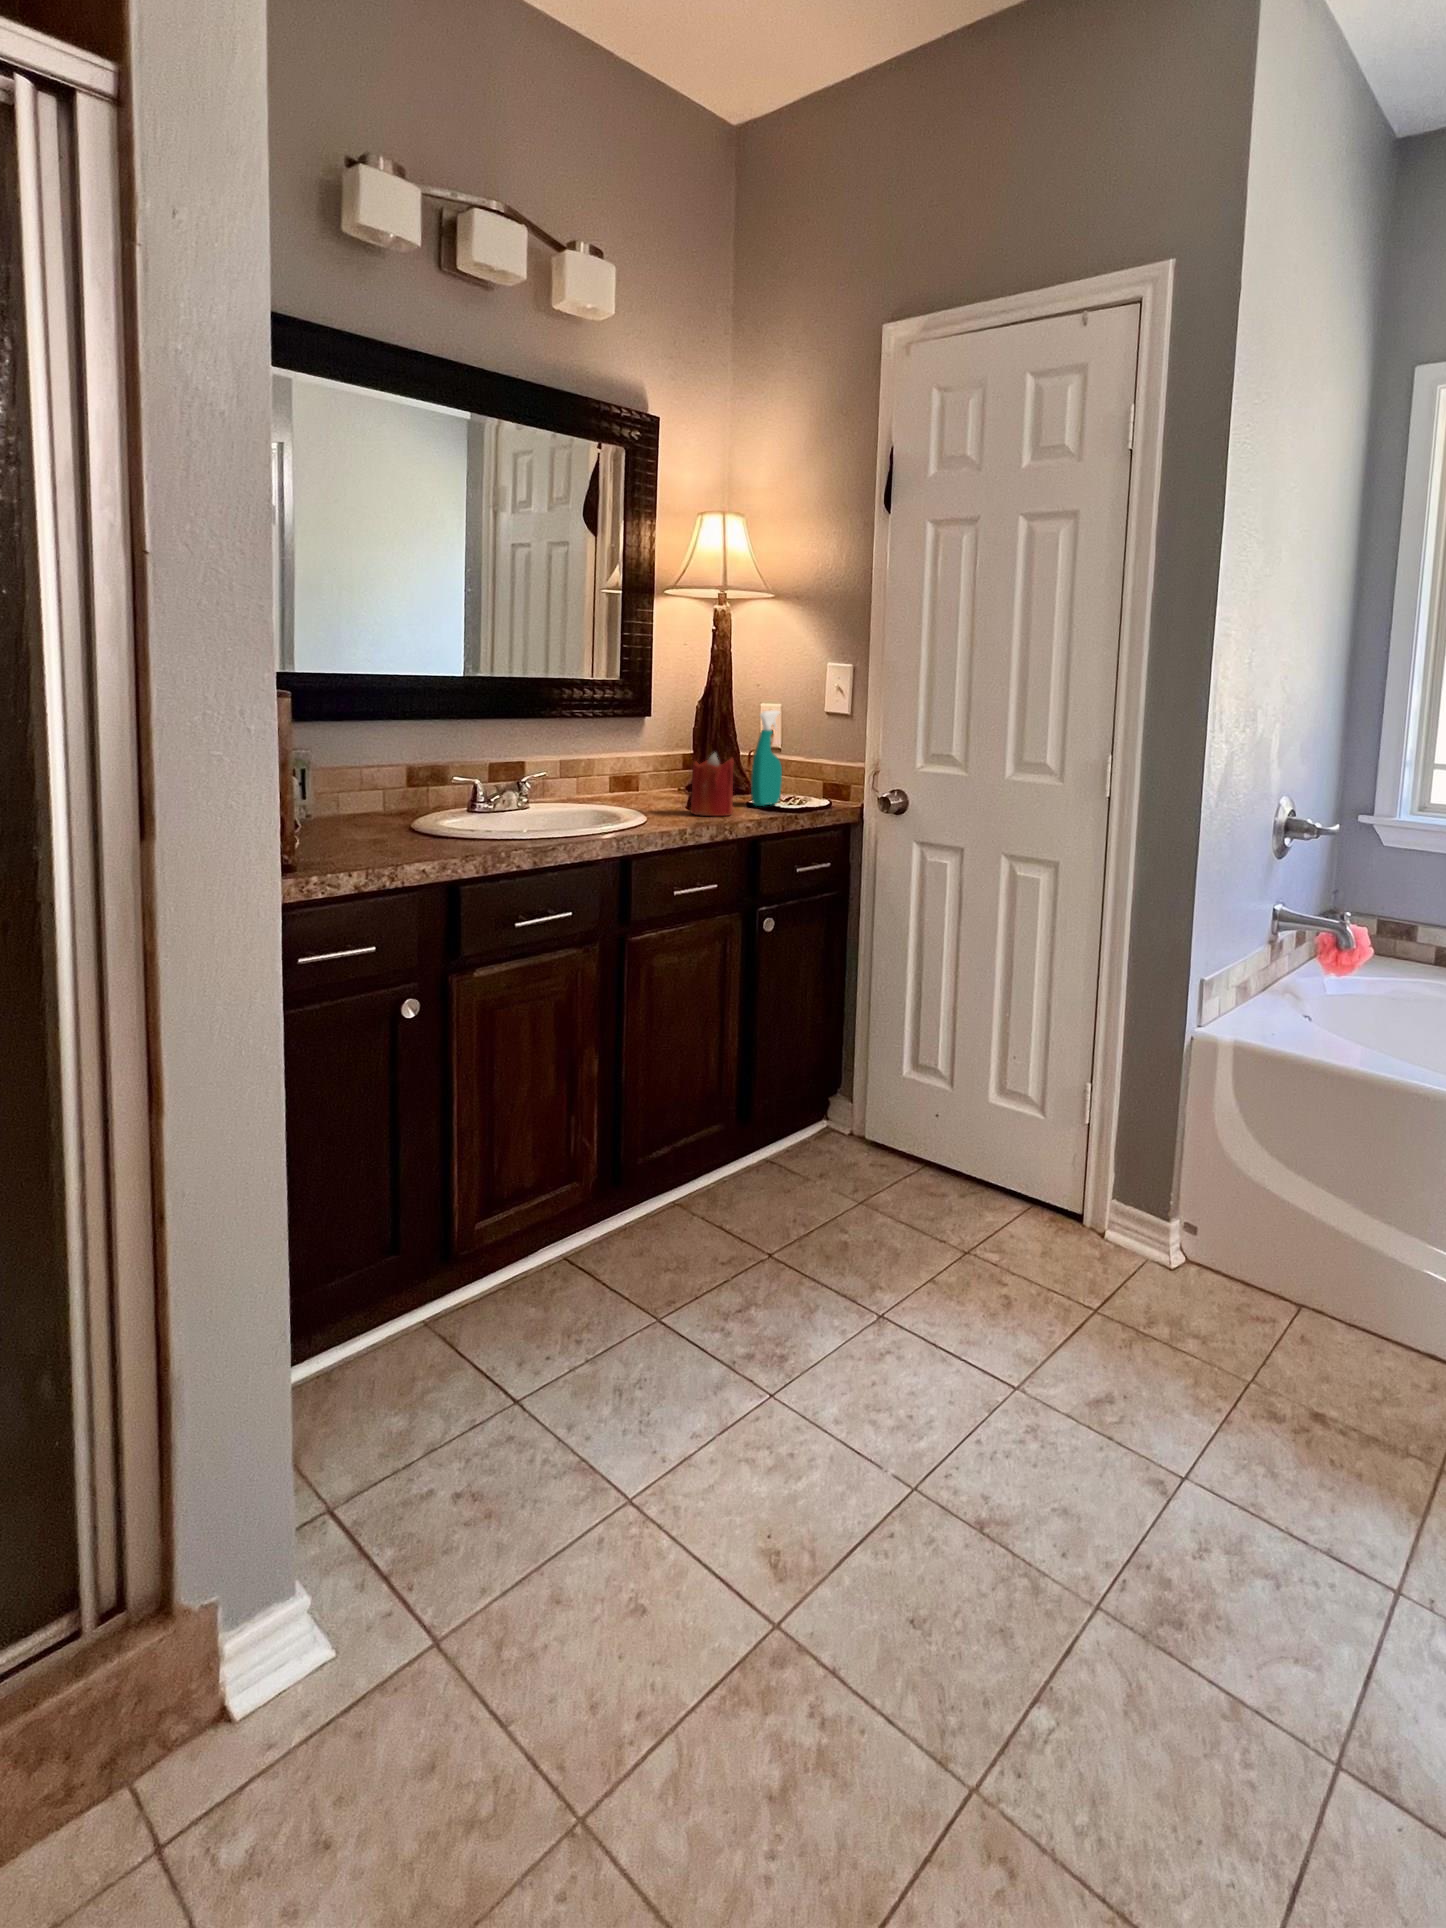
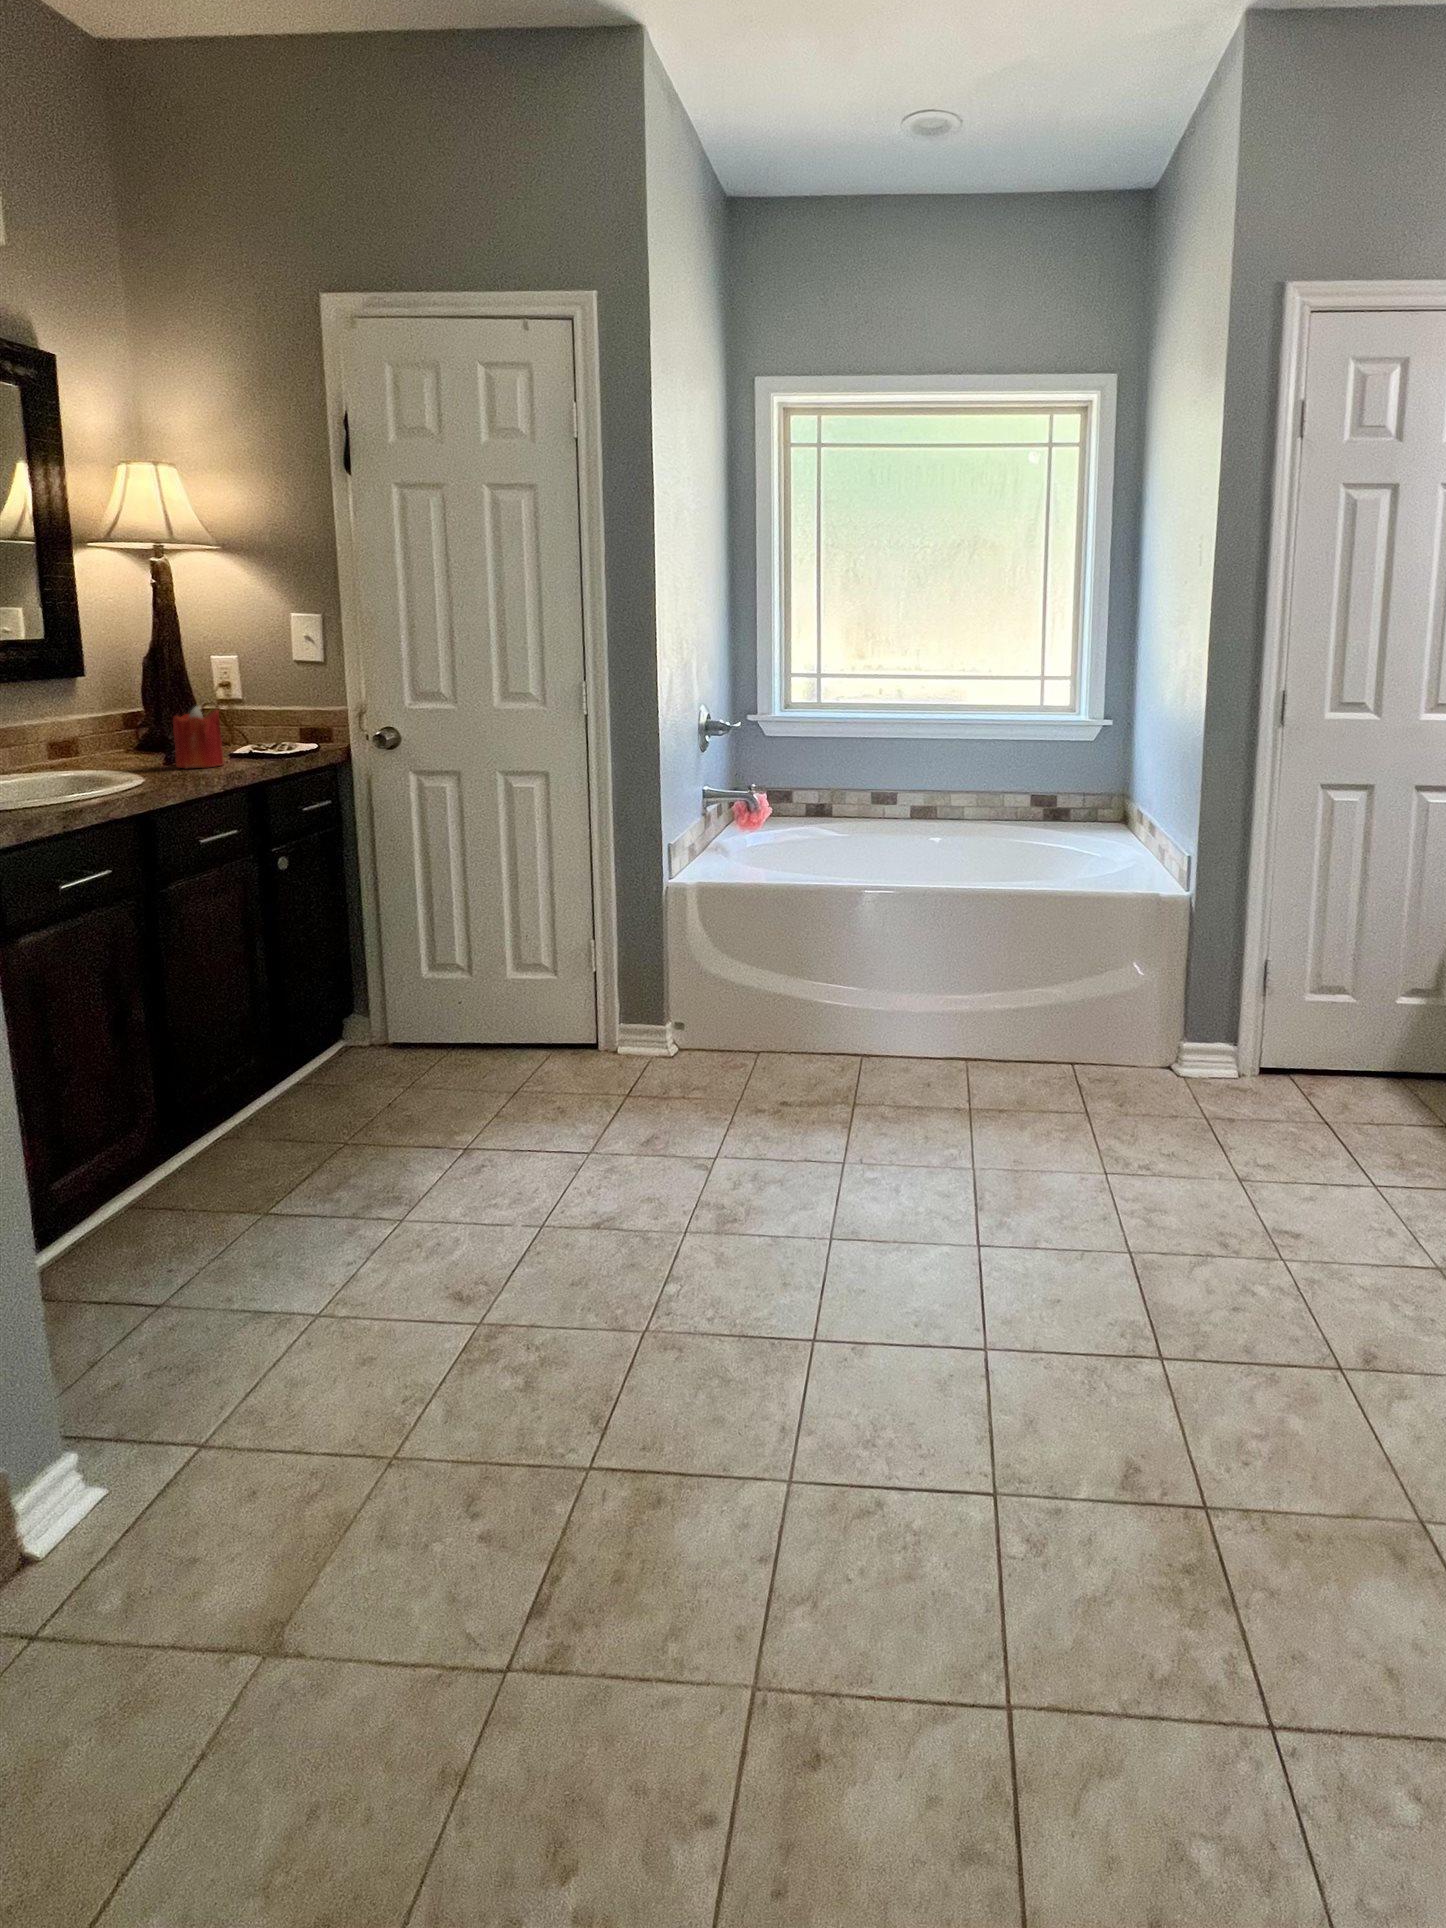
spray bottle: present [751,710,782,806] -> none [229,661,259,755]

